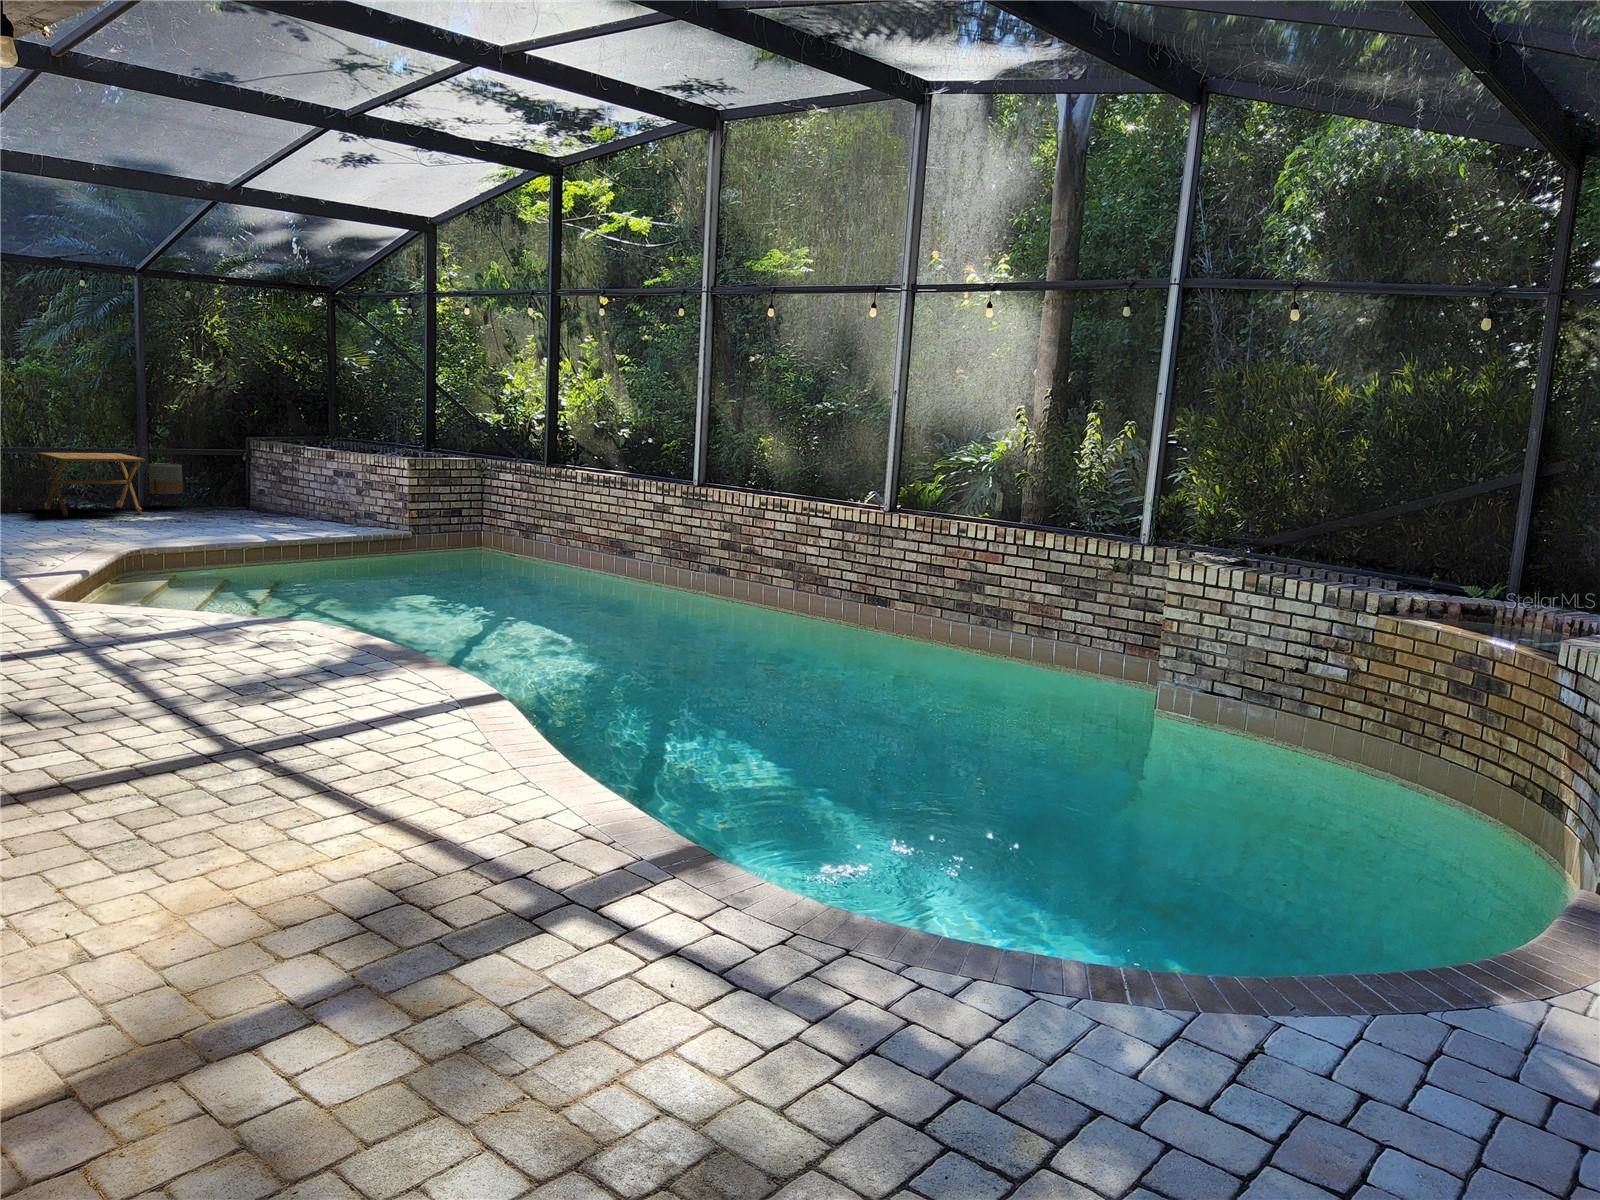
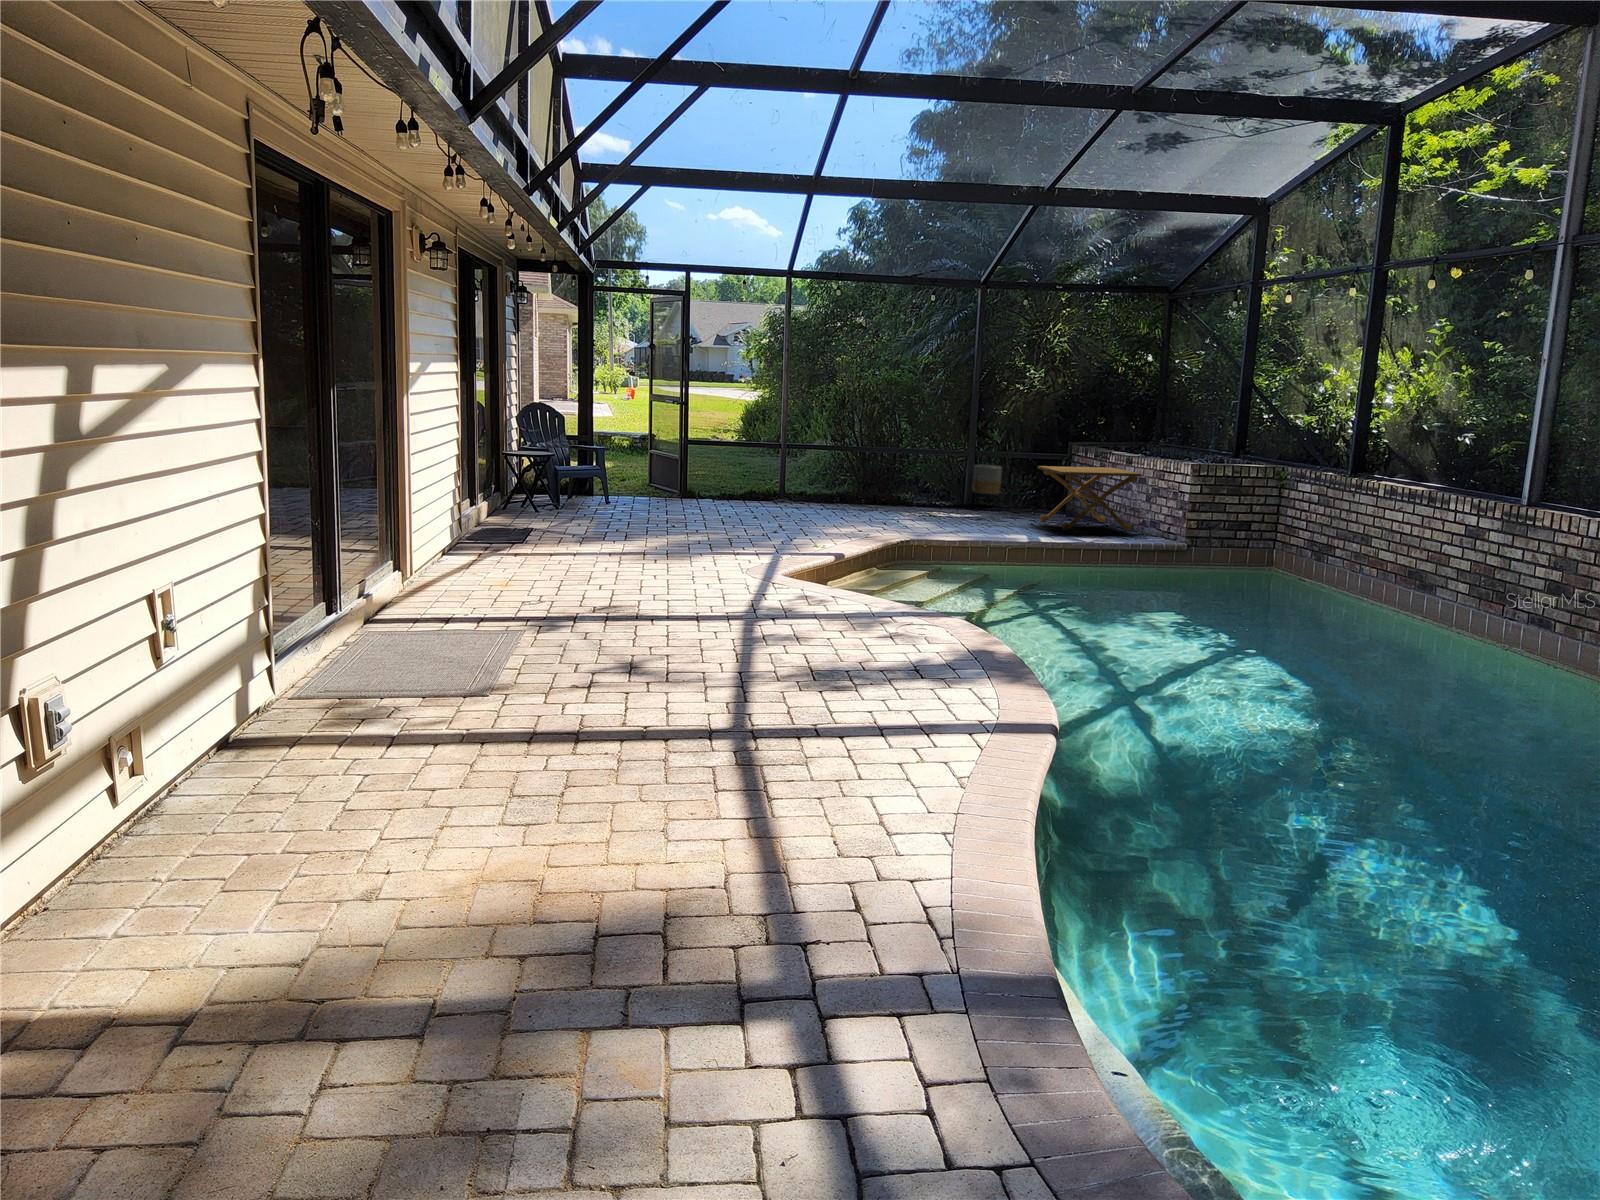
side table: present [39,453,145,516] -> present [1038,466,1142,531]

